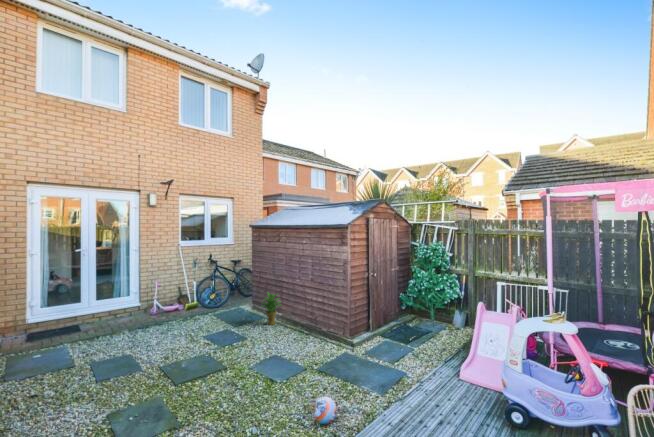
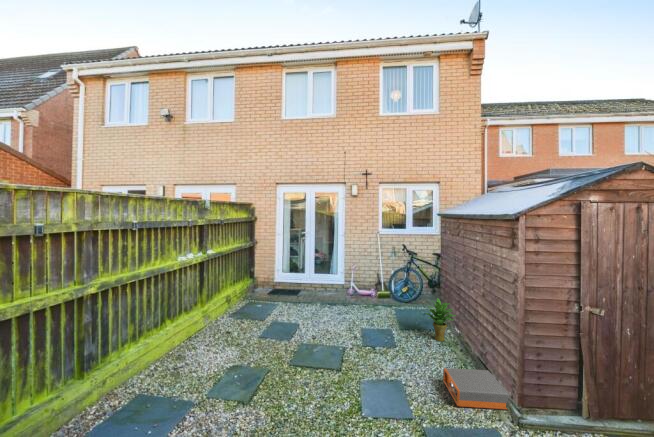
storage box: none [302,327,342,352] -> present [443,368,509,410]

